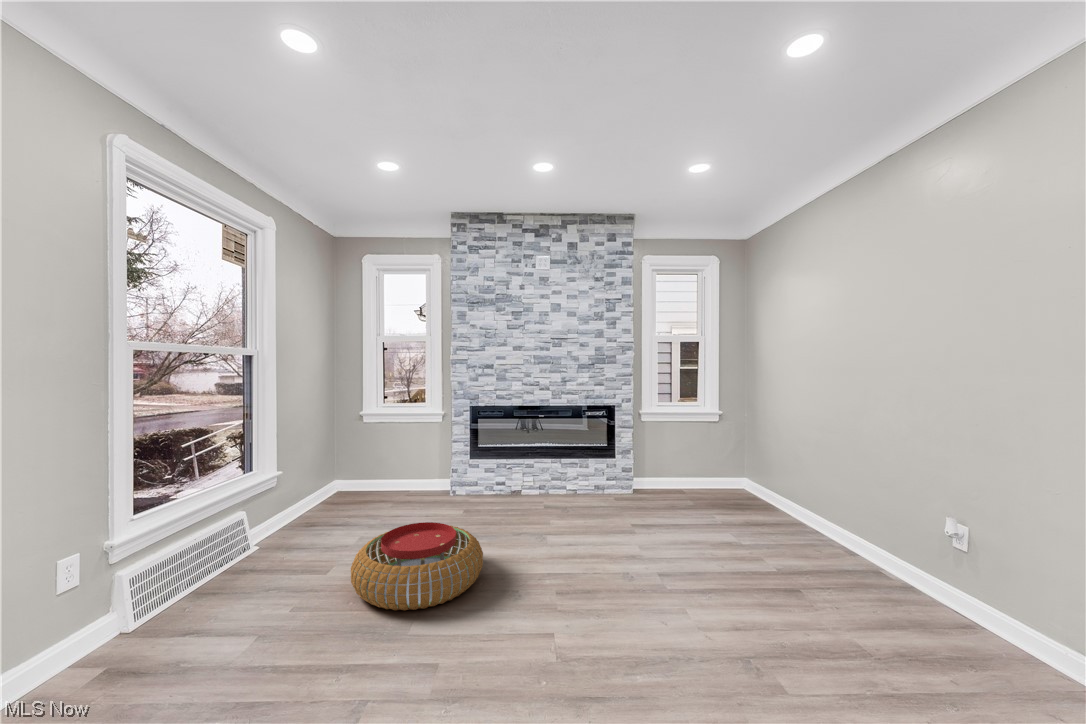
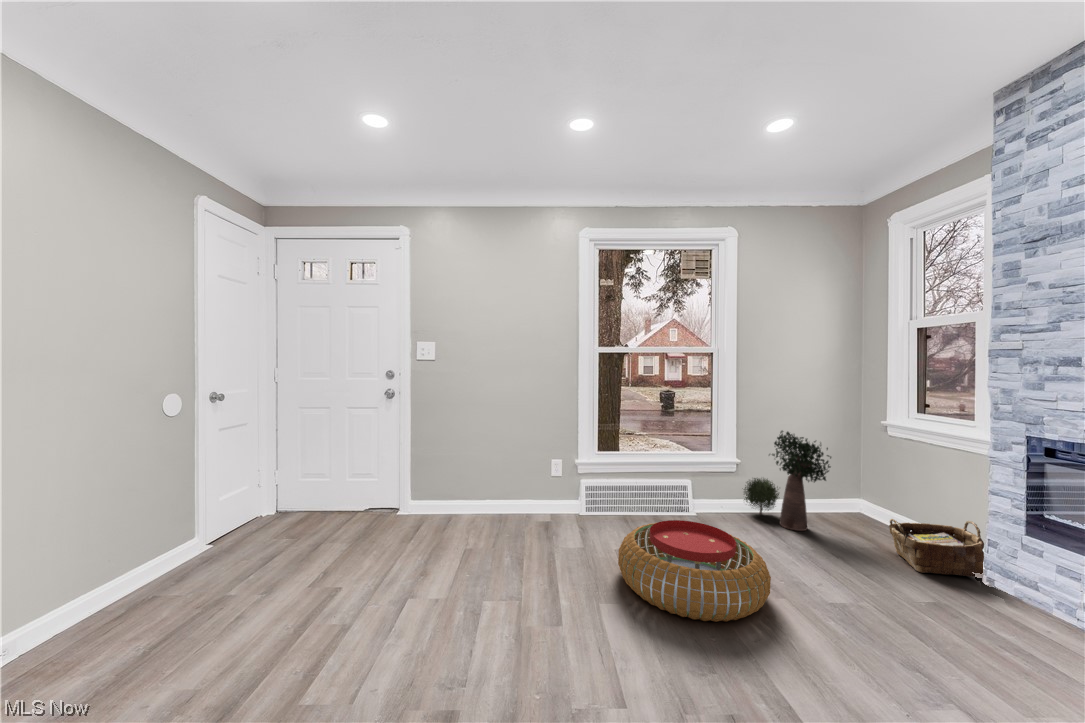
potted plant: none [289,435,369,523] -> present [744,431,831,531]
woven basket: none [406,462,450,503] -> present [889,519,984,577]

